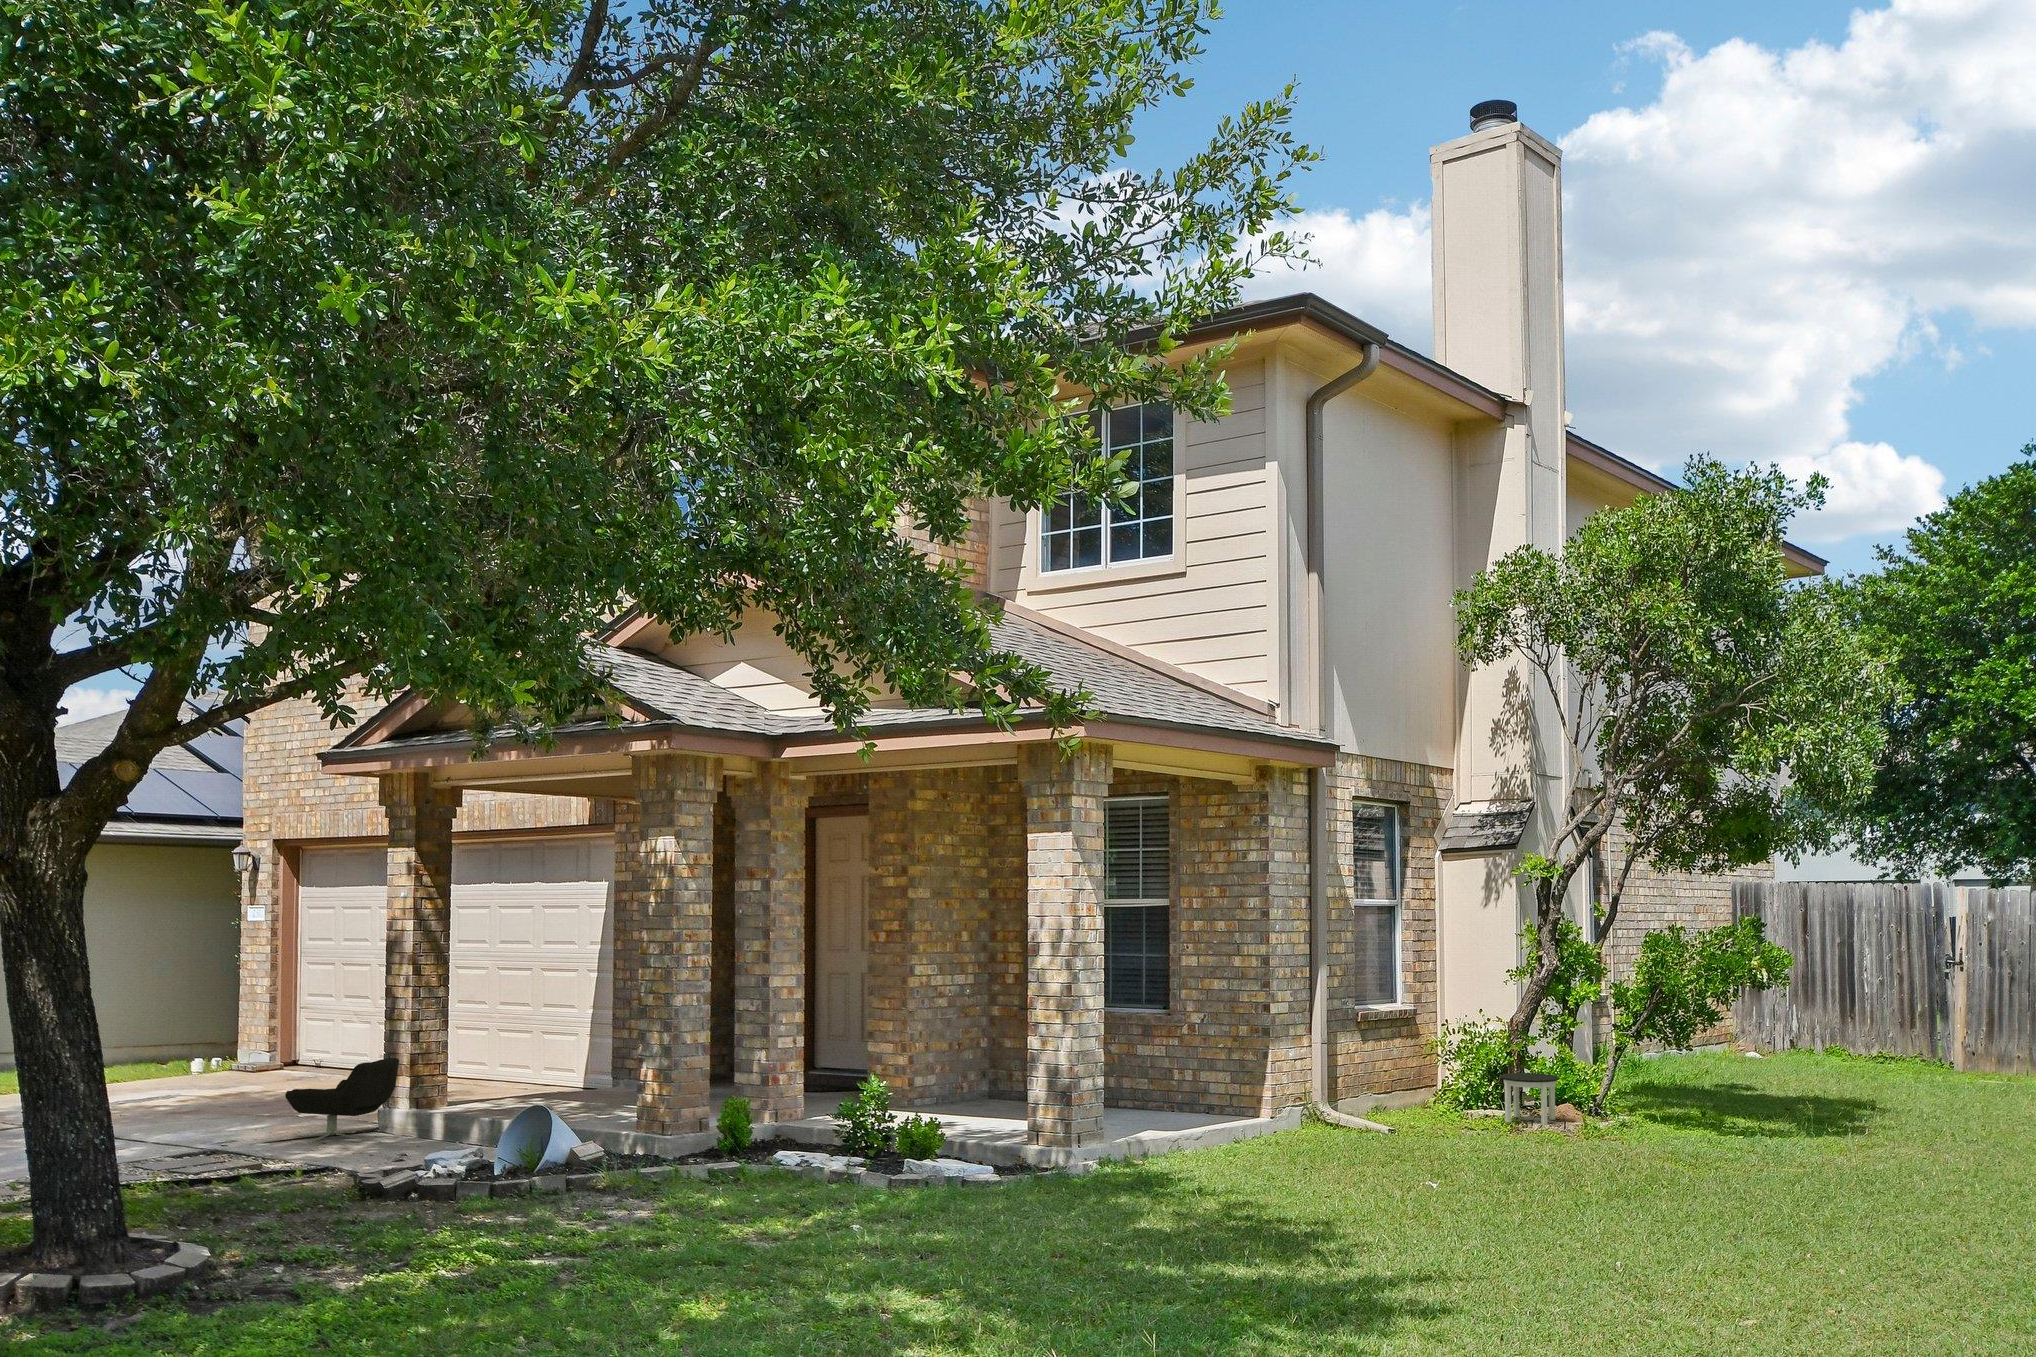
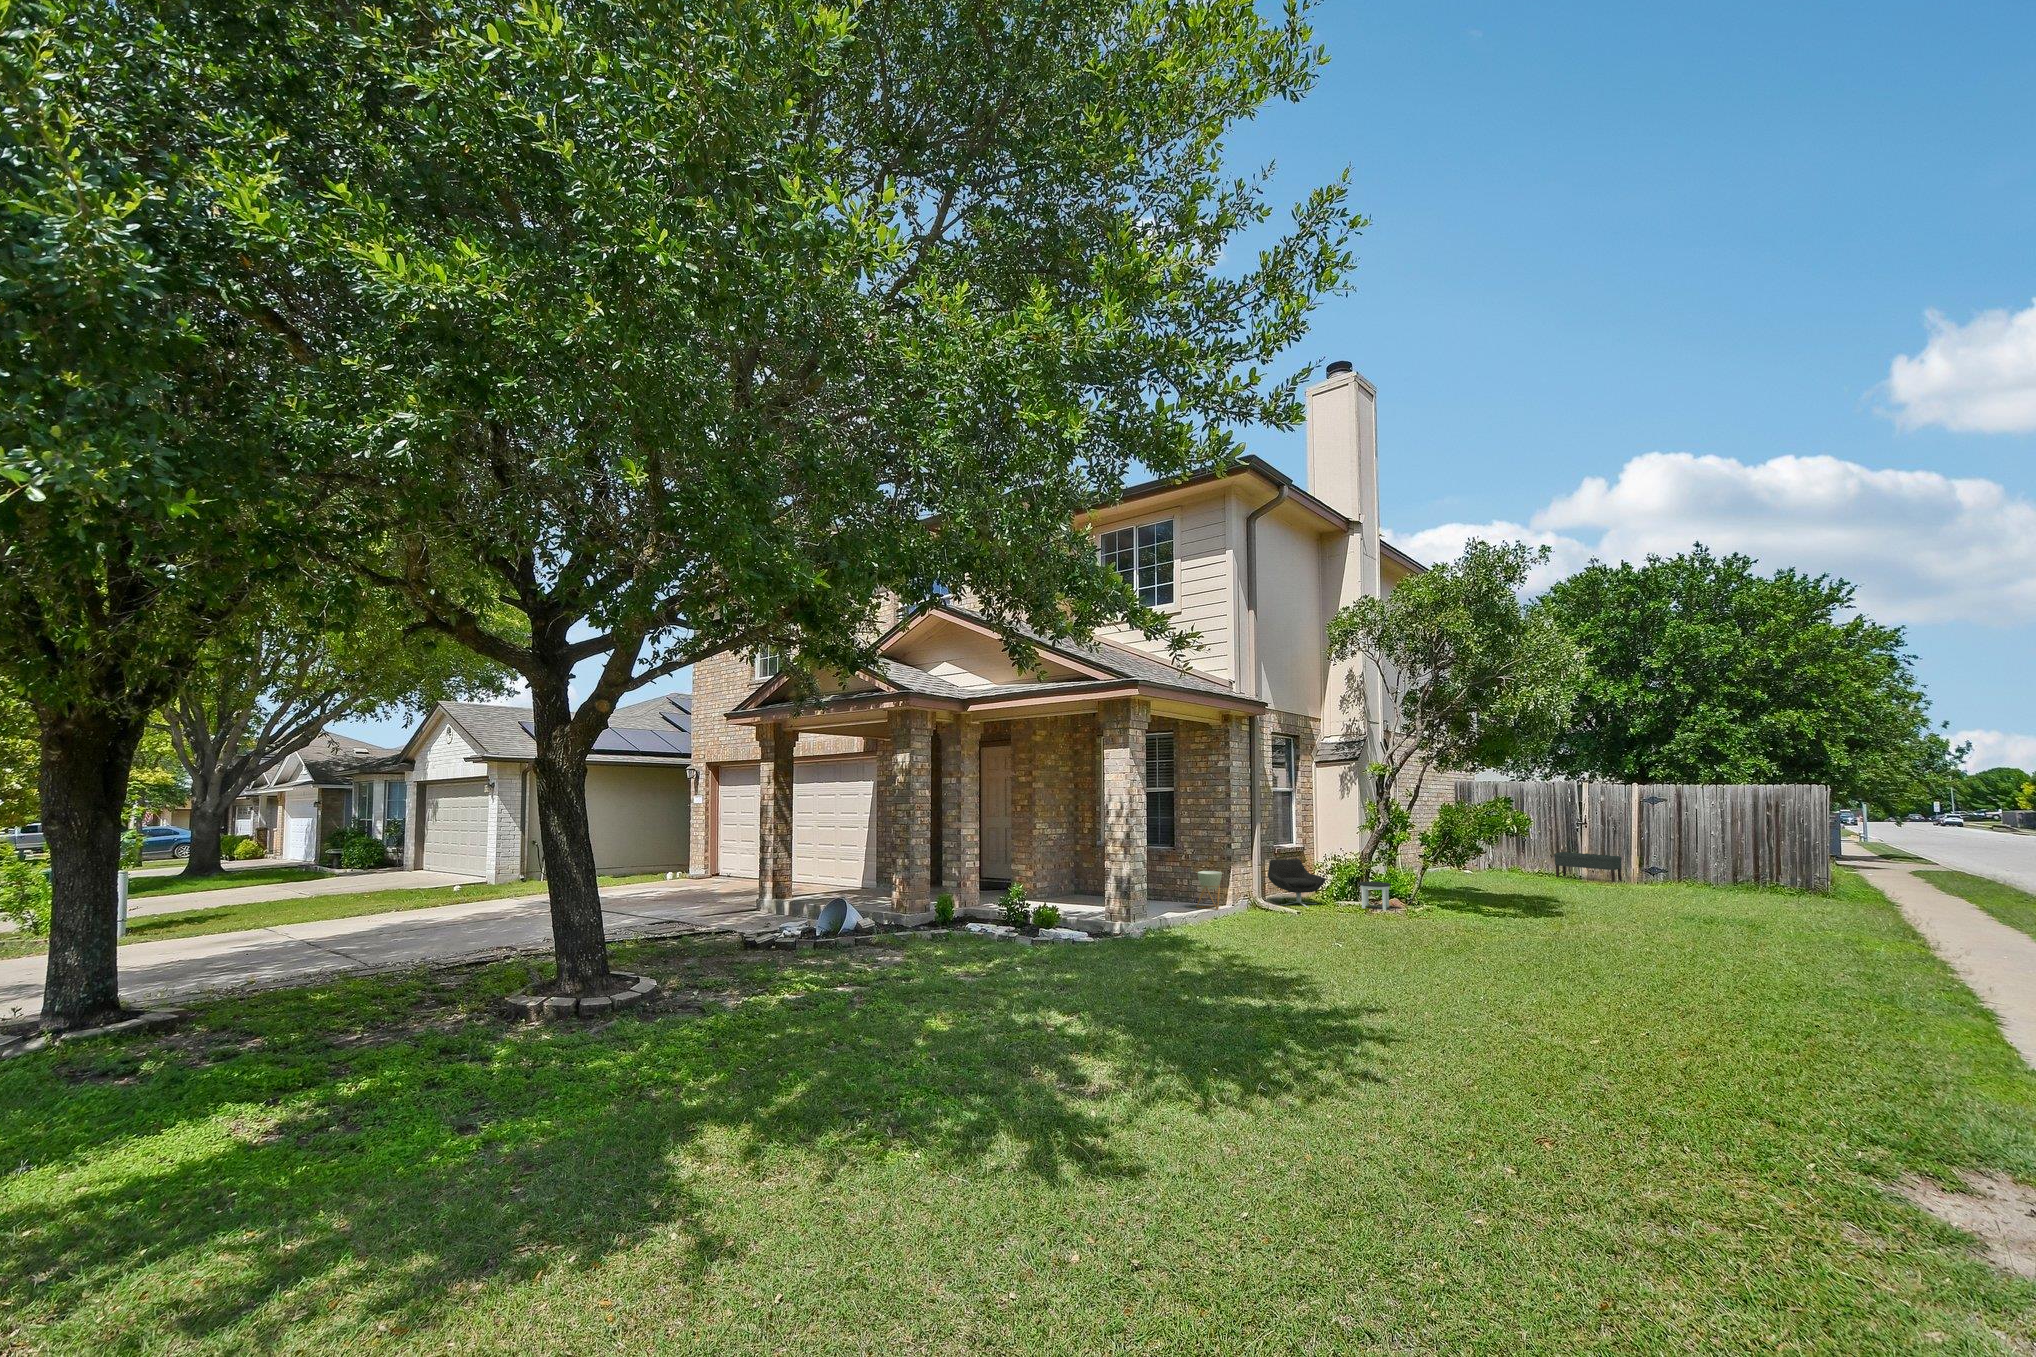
bench: none [1897,1017,2018,1074] -> present [1554,852,1622,882]
planter: none [1204,1054,1252,1125] -> present [1196,871,1222,910]
lounge chair: present [285,1058,399,1143] -> present [1268,859,1326,907]

